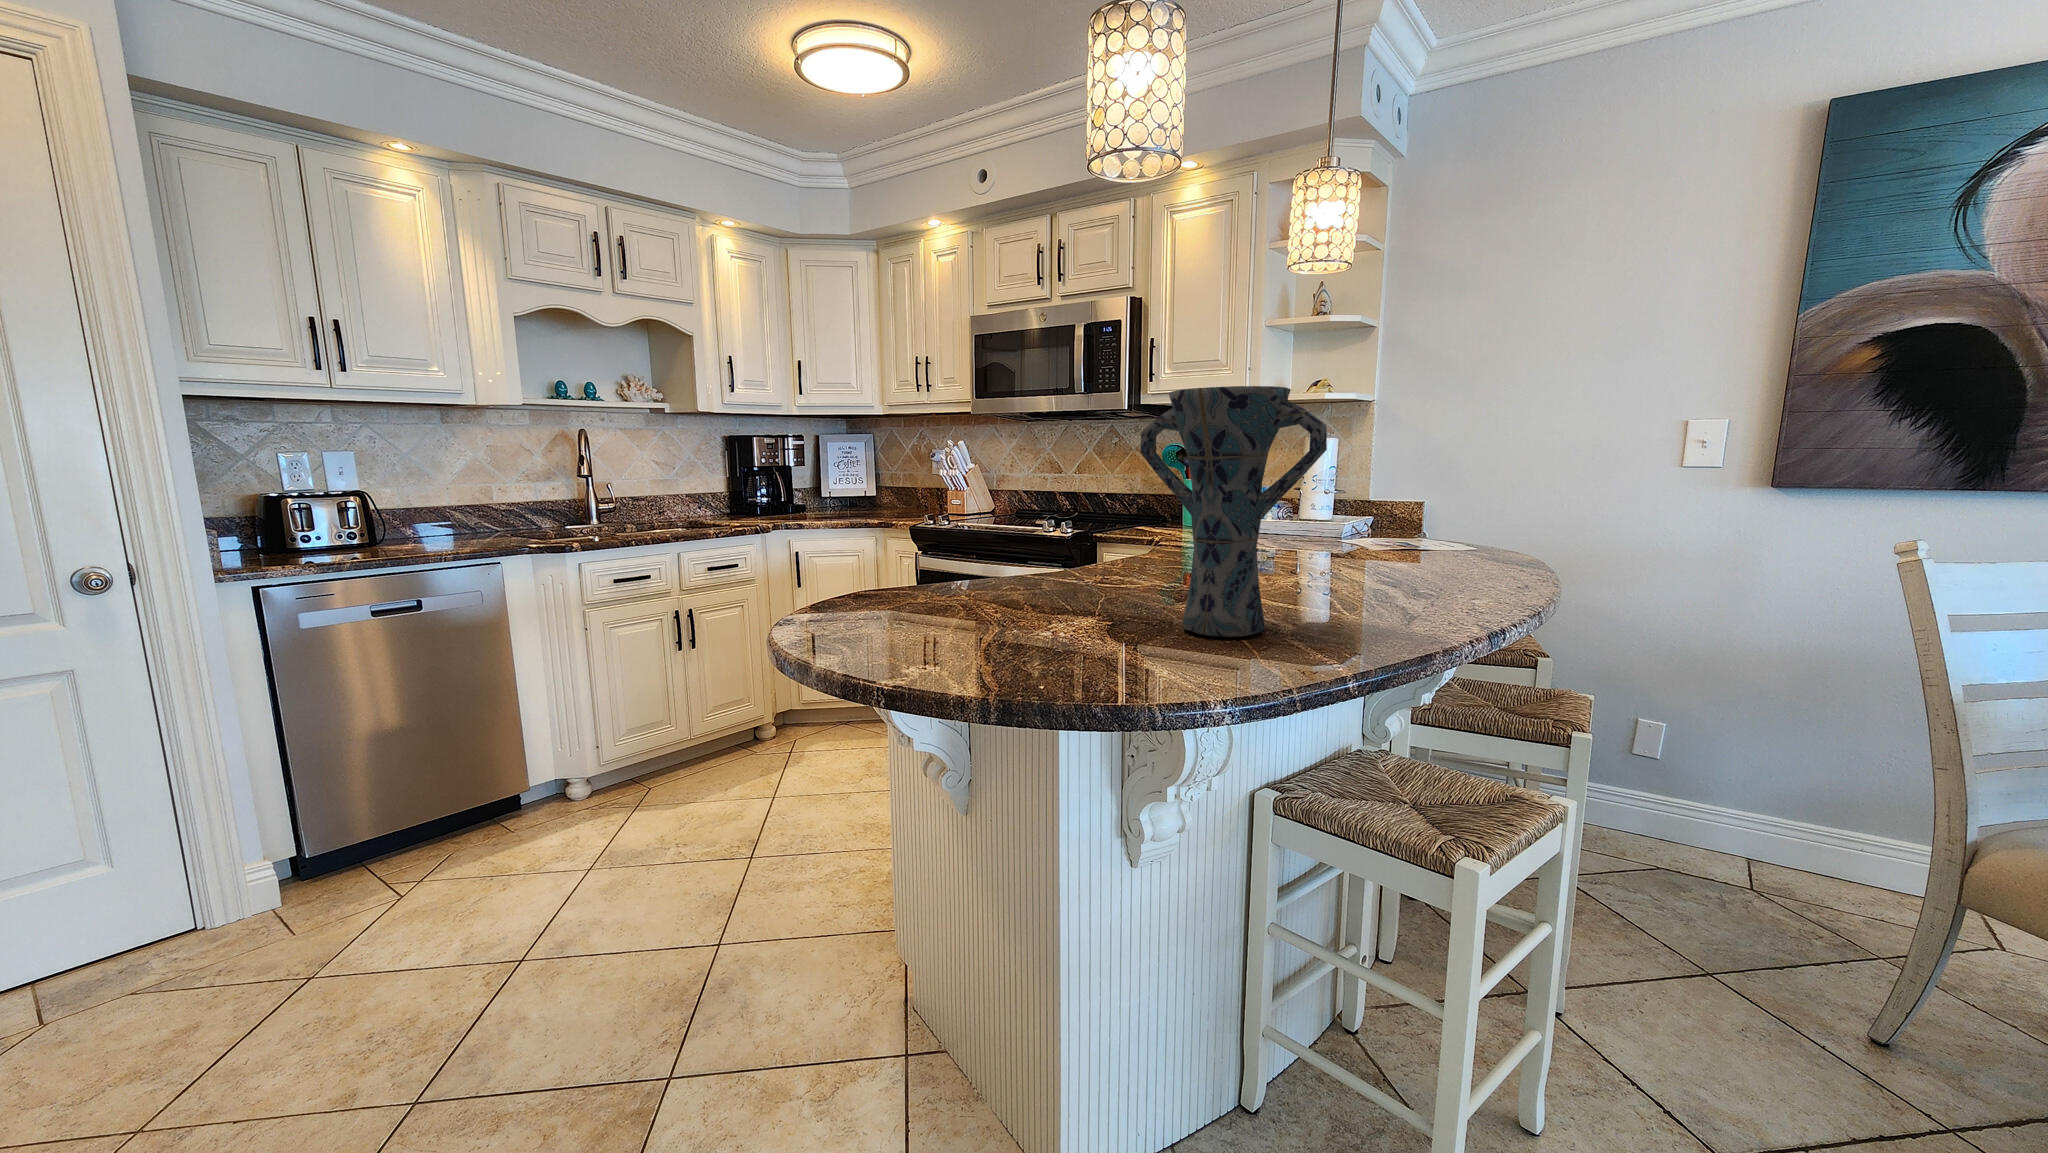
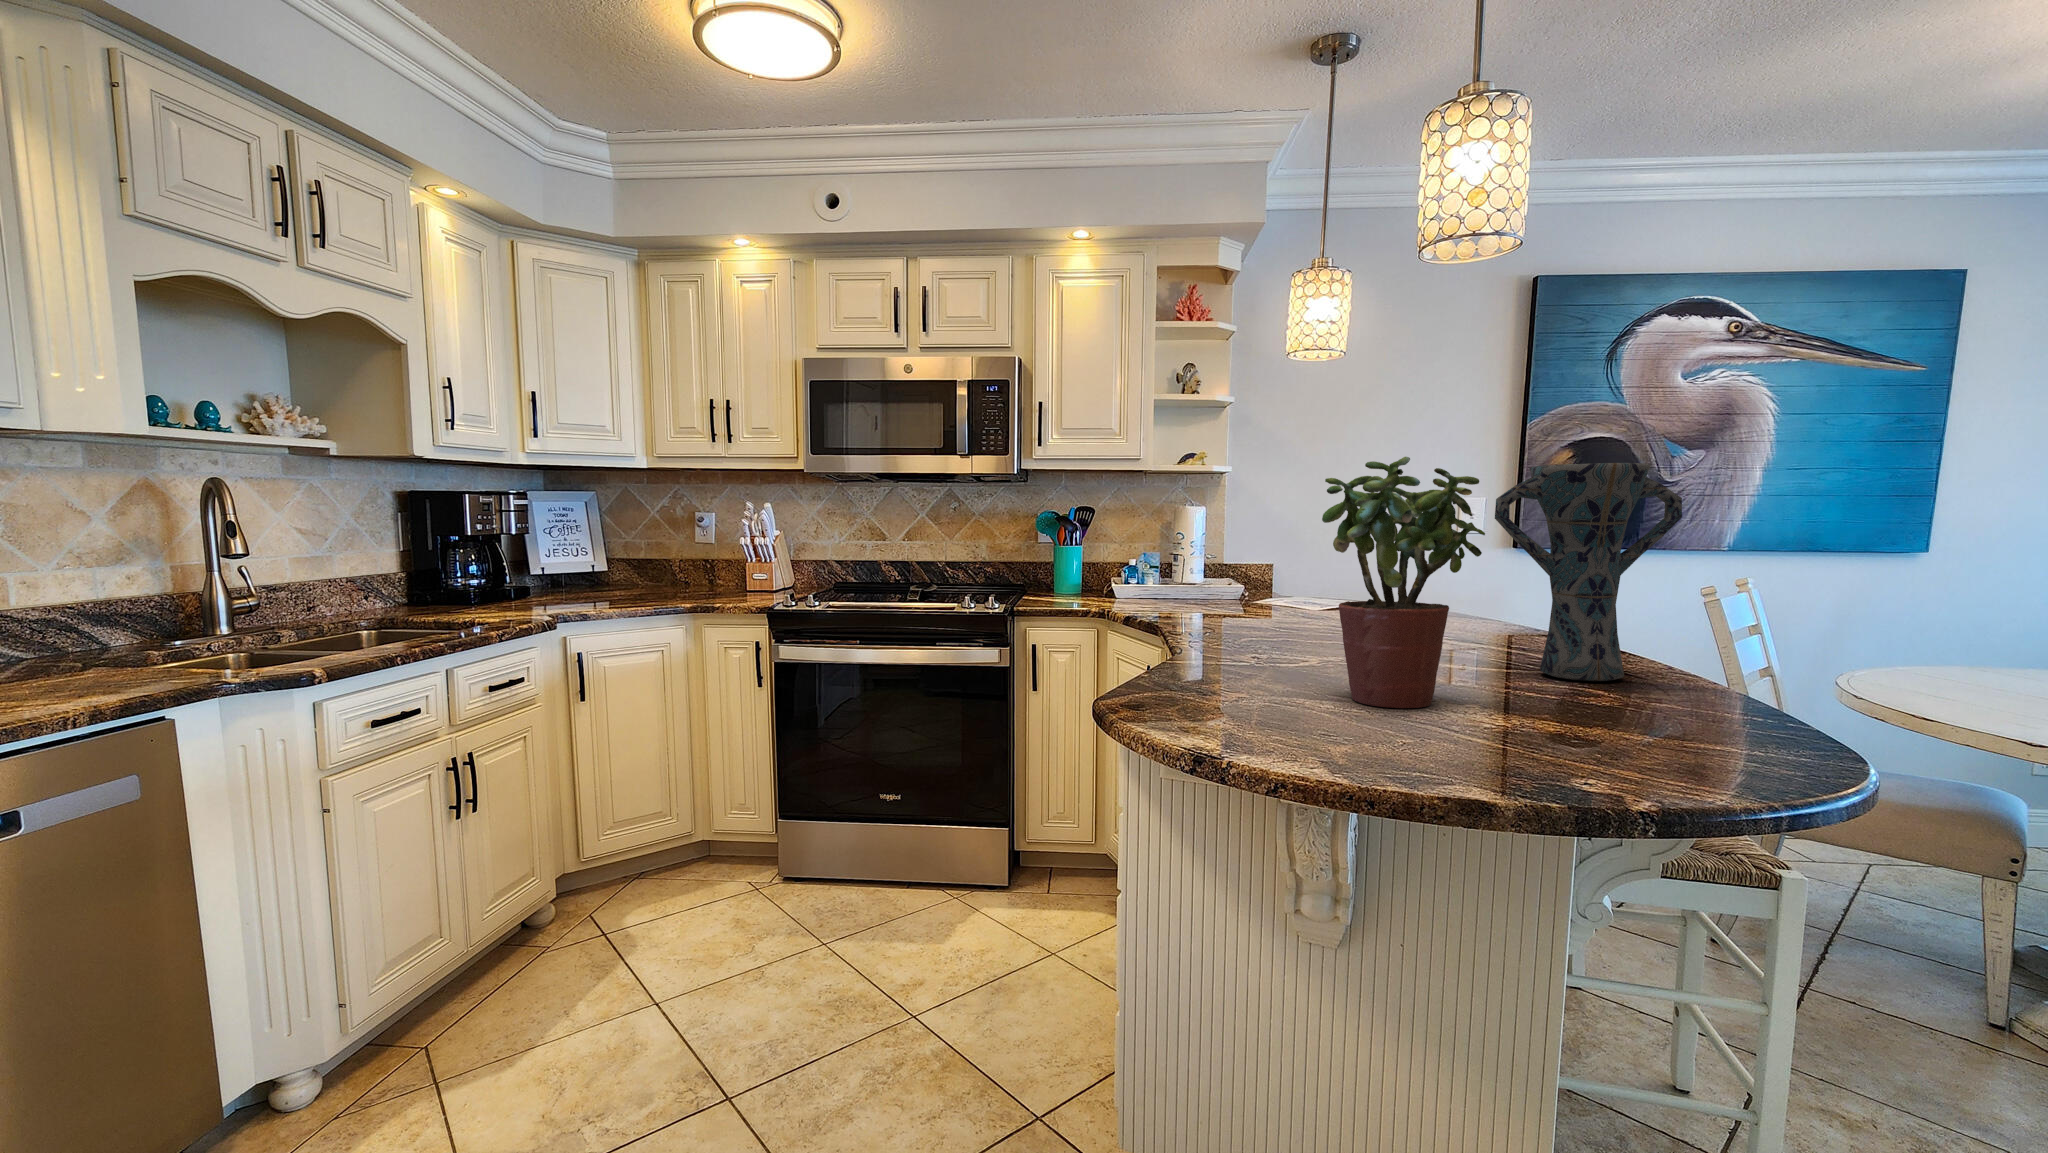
potted plant: none [842,395,991,634] -> present [1322,457,1485,708]

